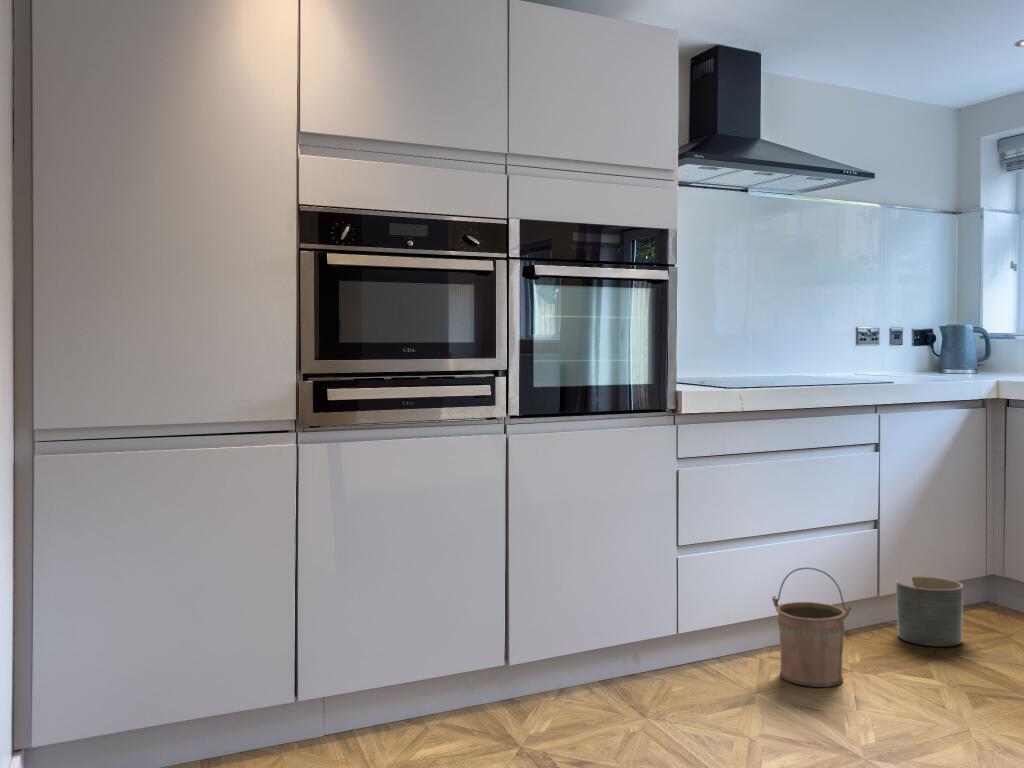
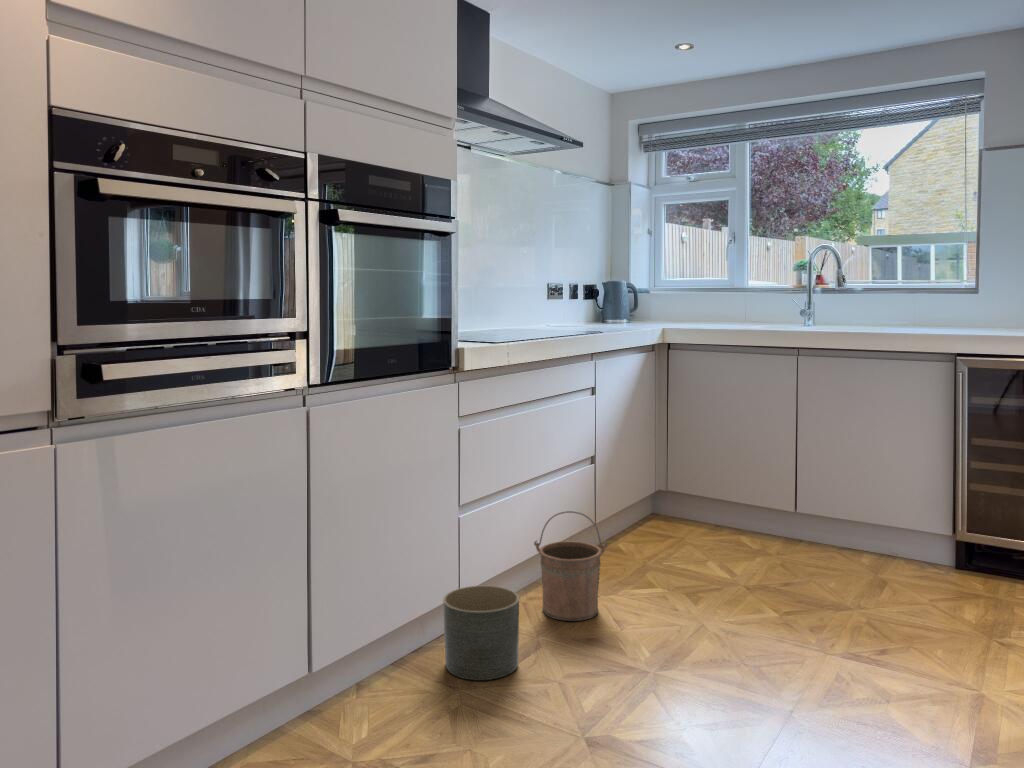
planter: present [896,576,963,647] -> present [443,585,519,680]

